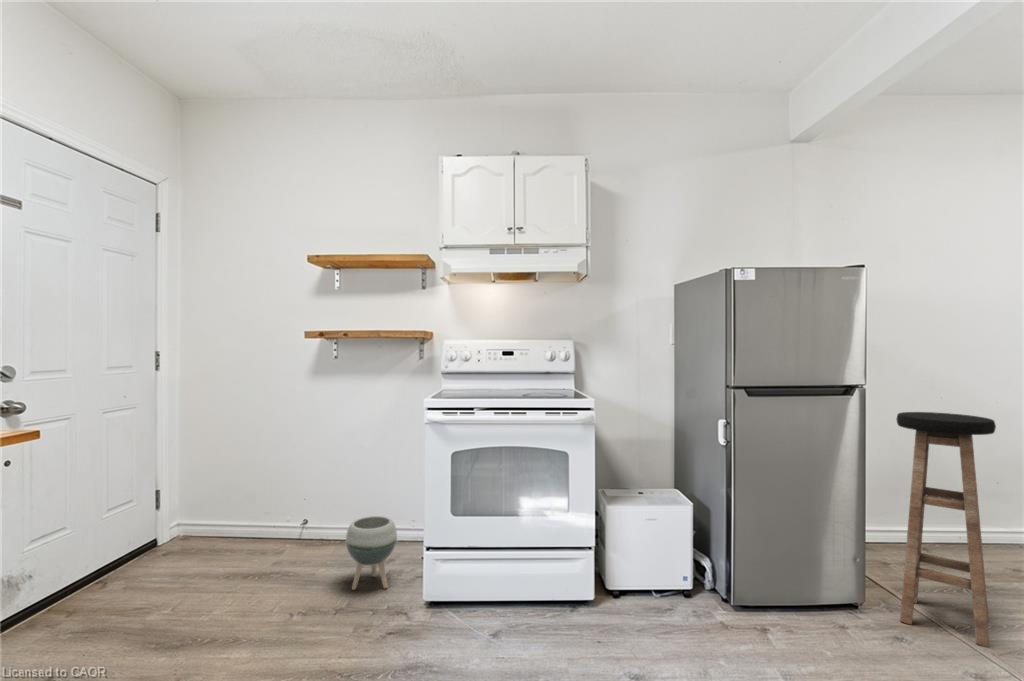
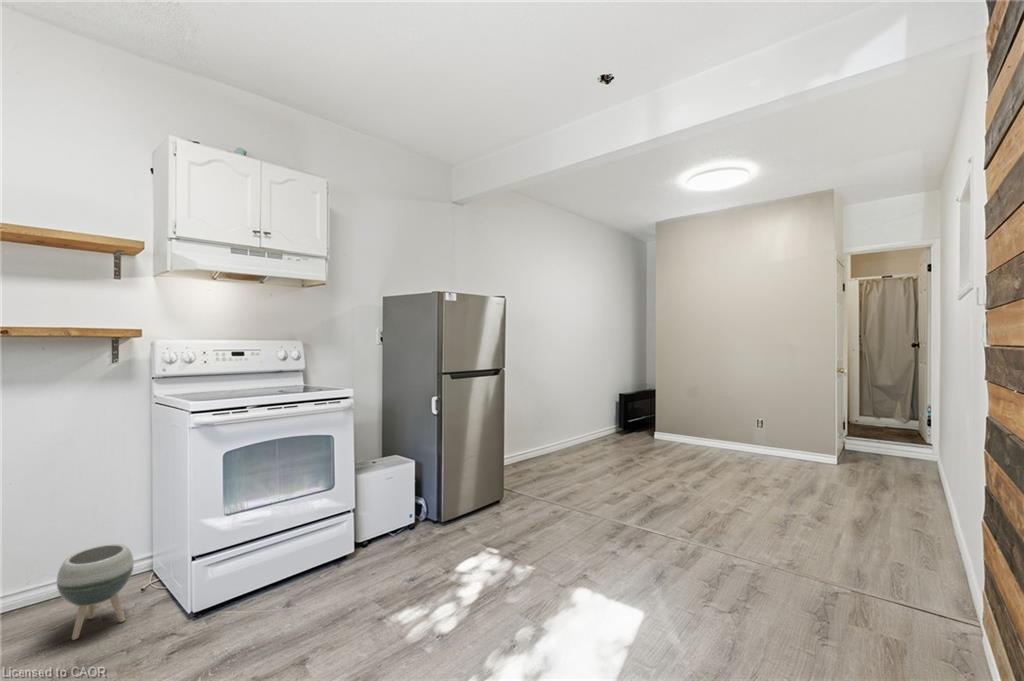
bar stool: present [897,412,996,647] -> none [519,381,561,503]

